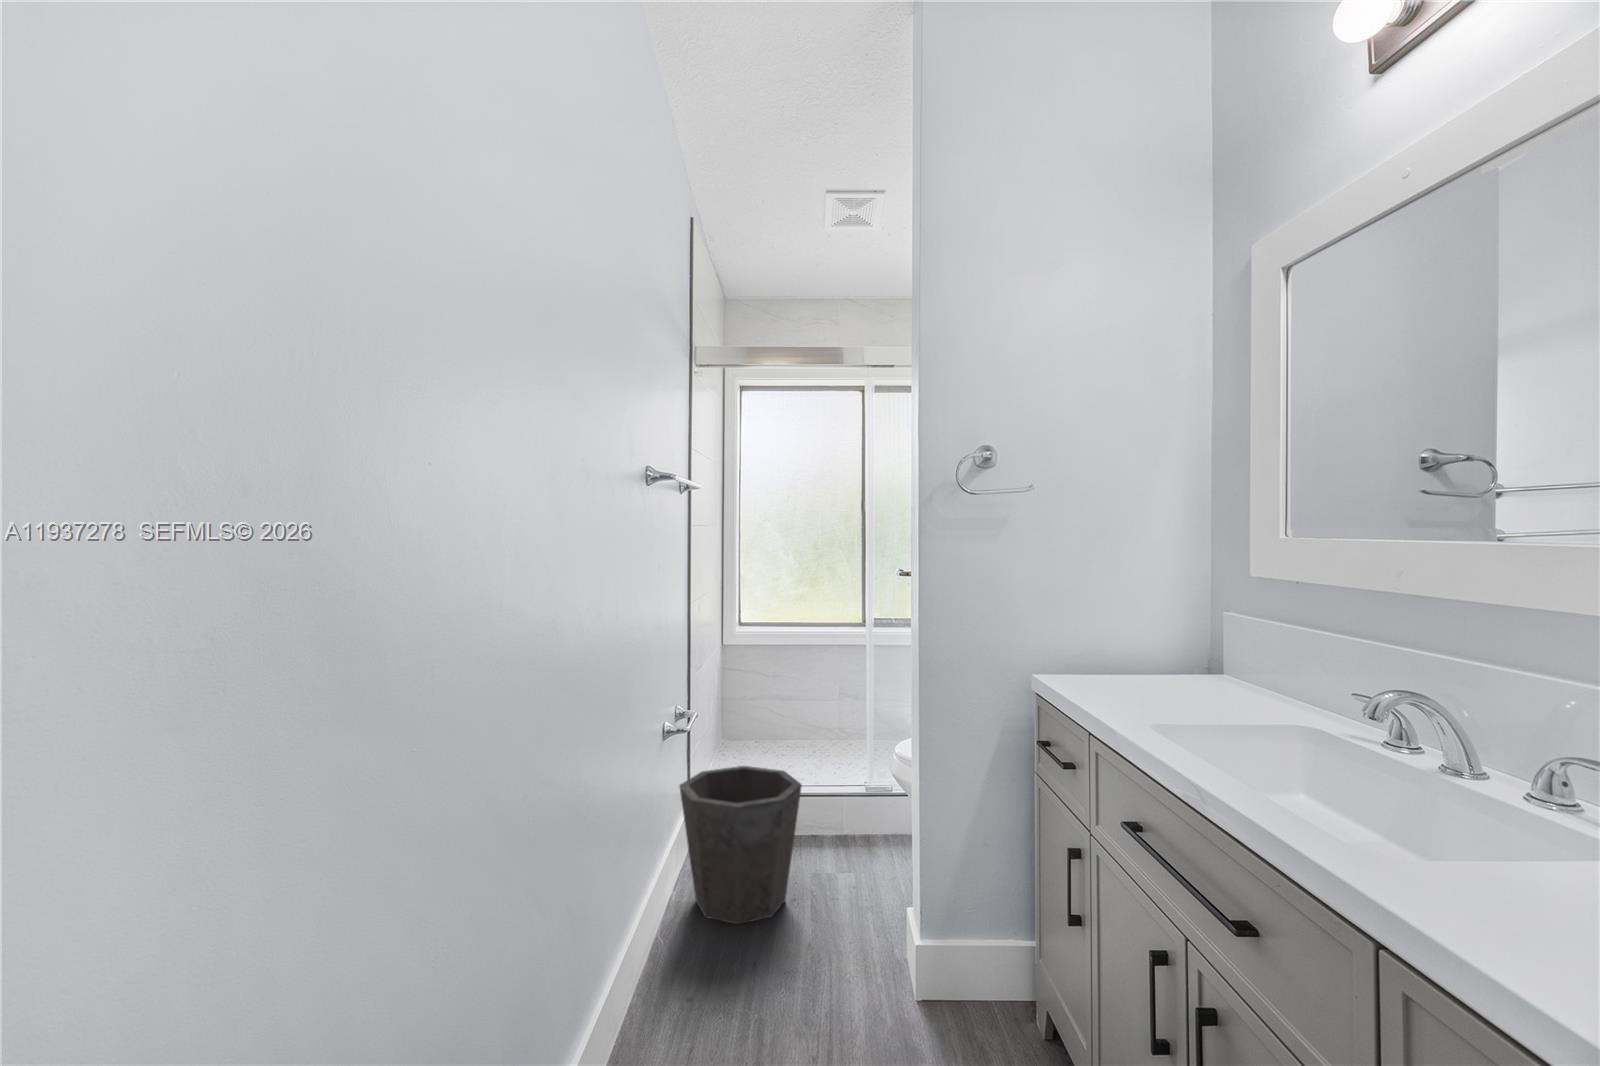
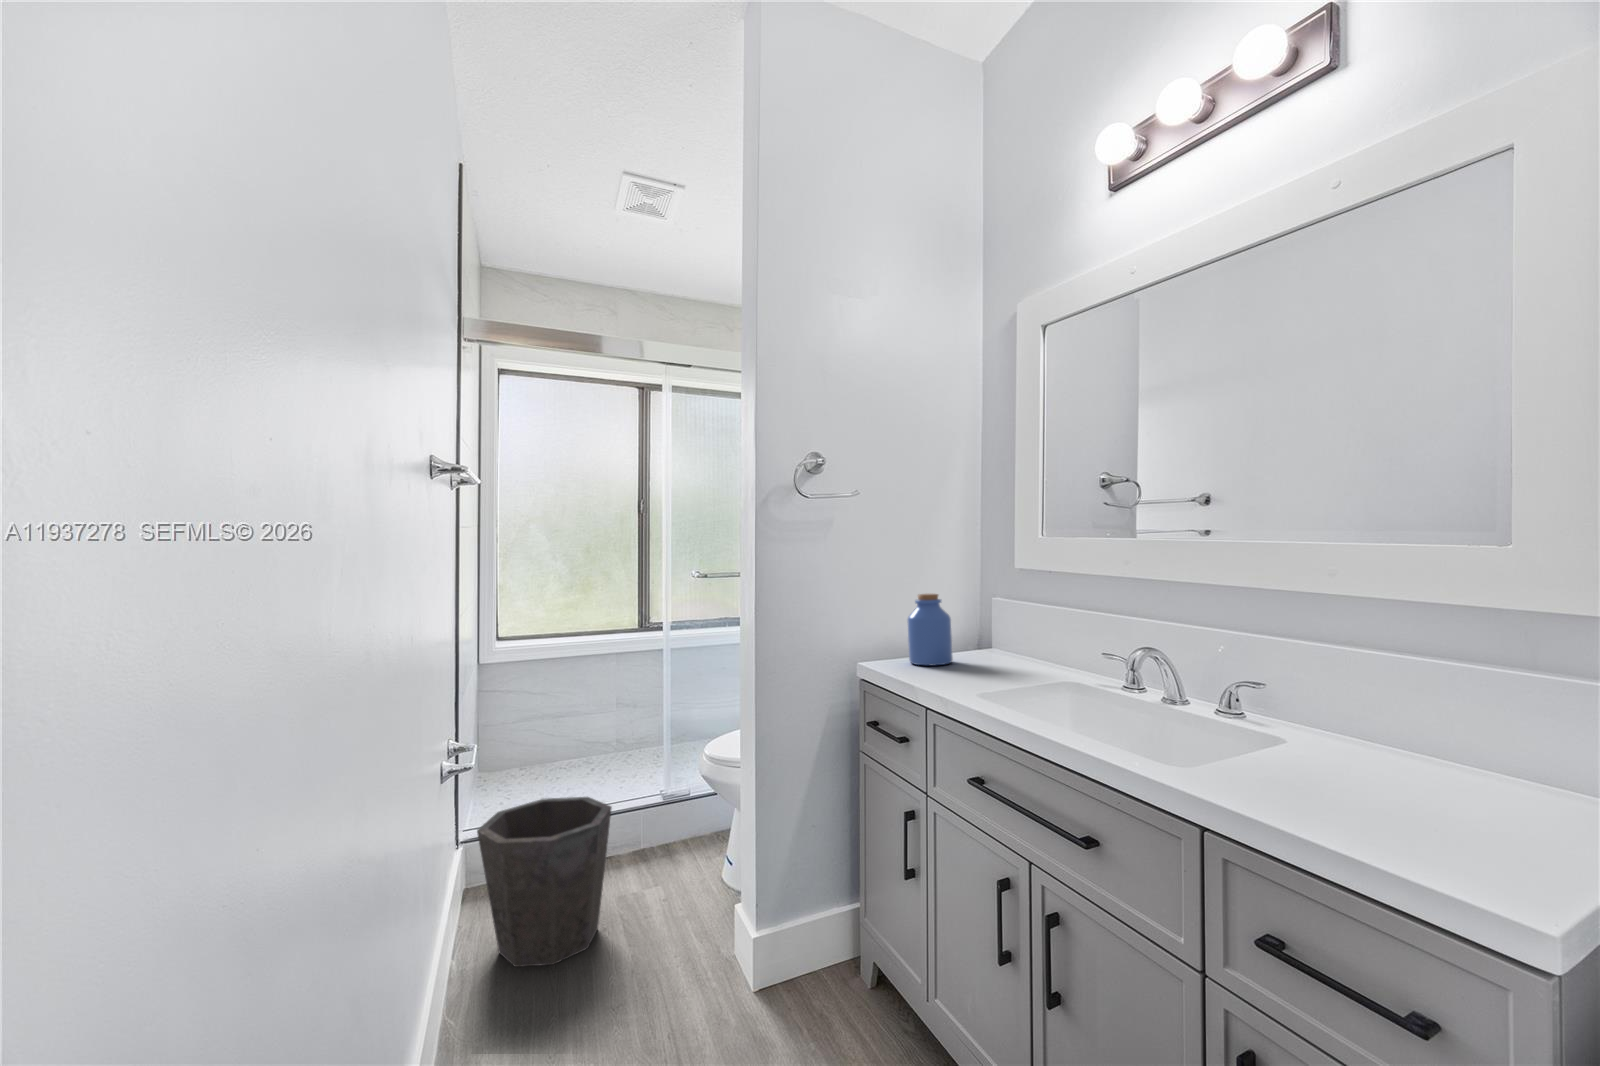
jar: none [1121,594,1178,682] -> present [907,594,953,666]

